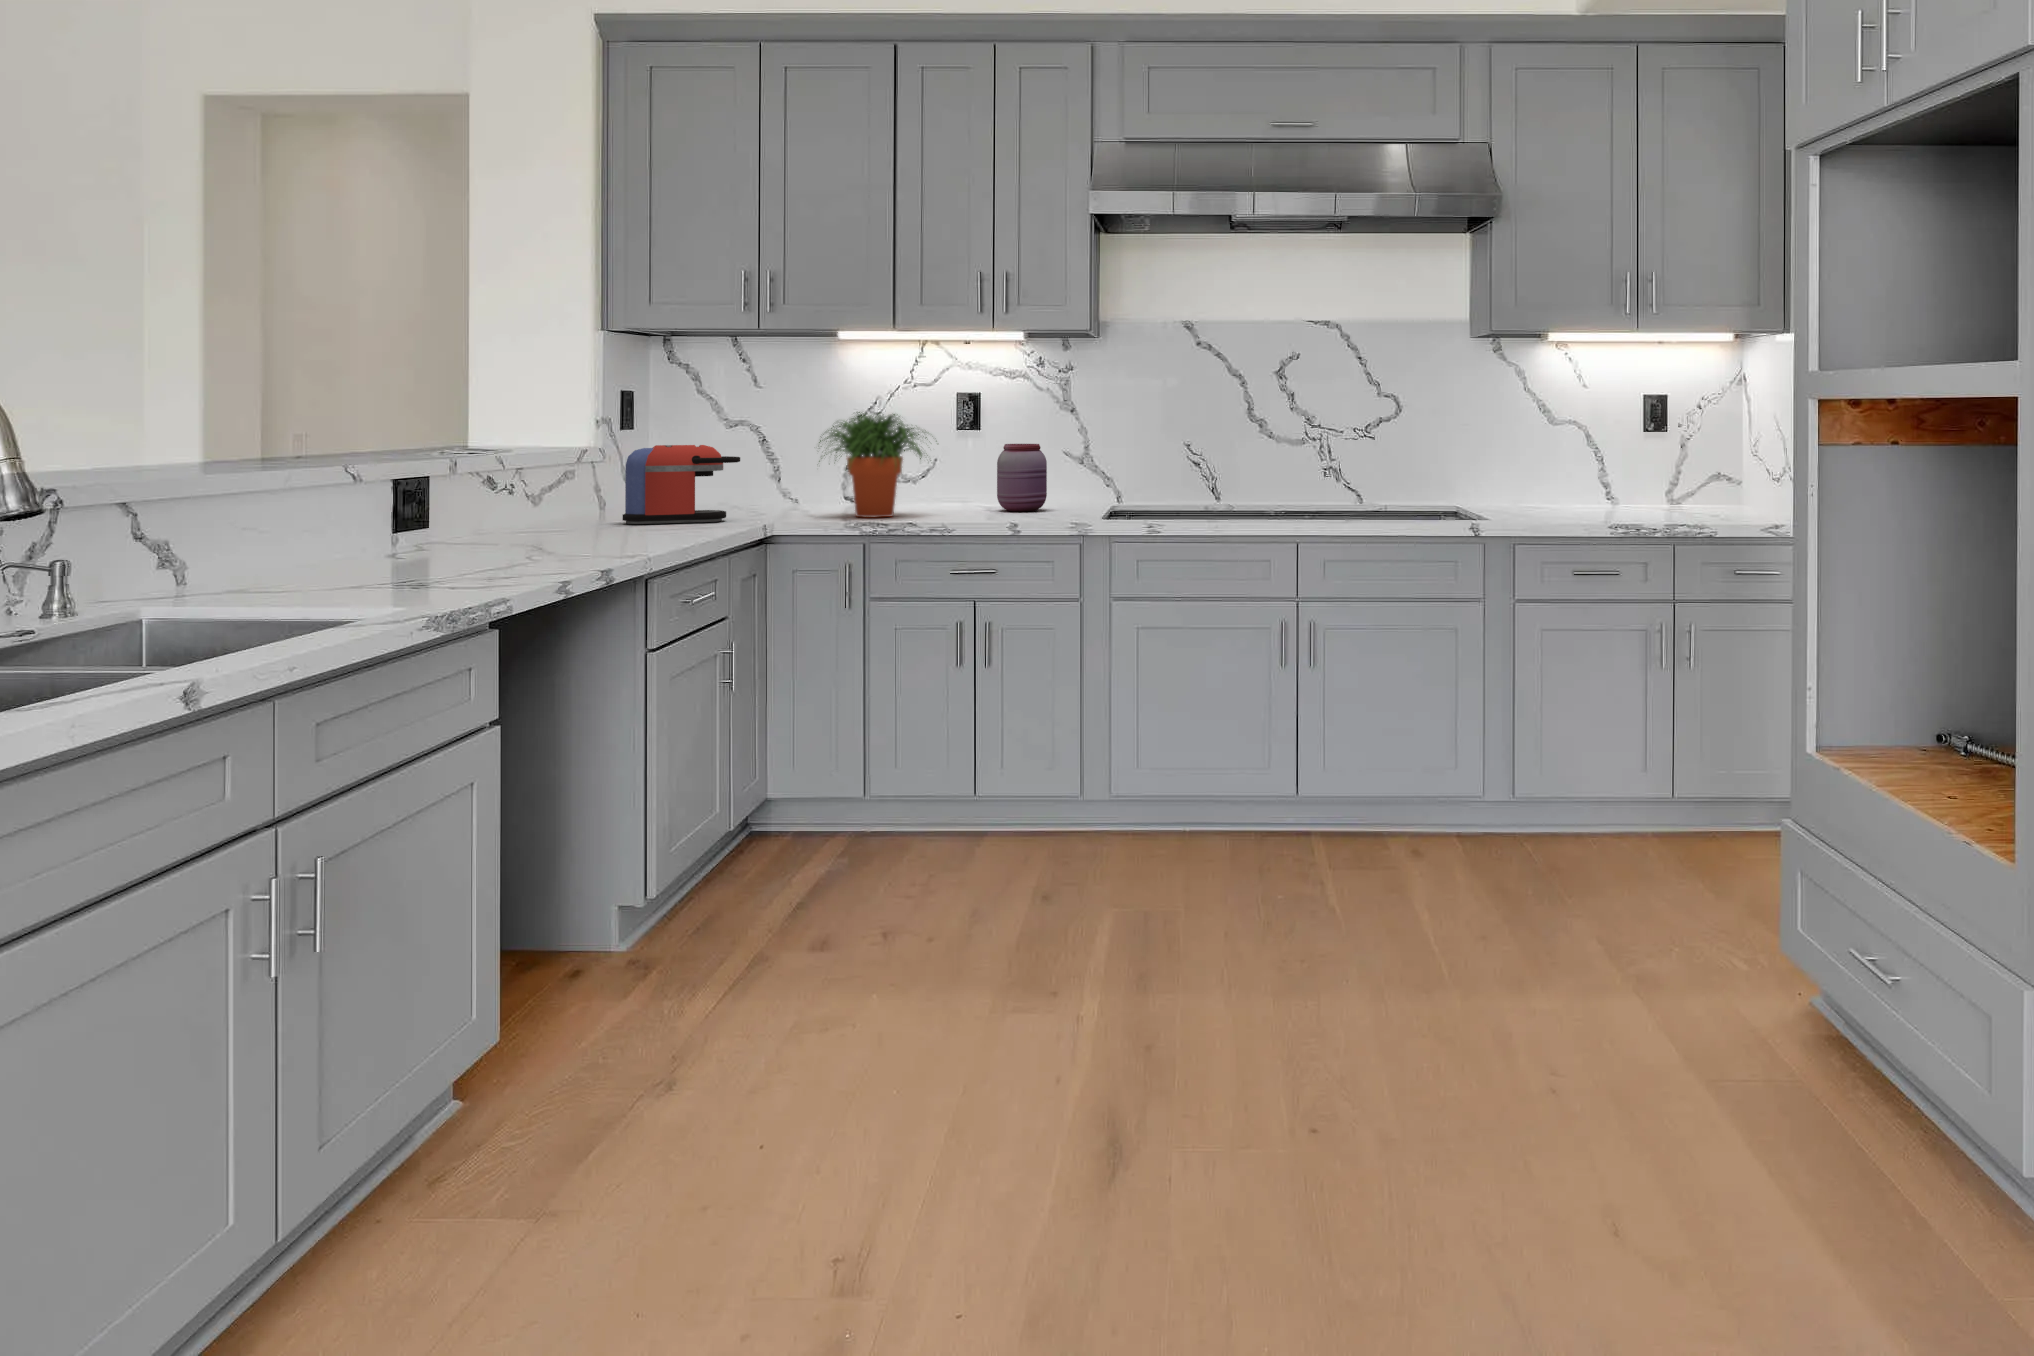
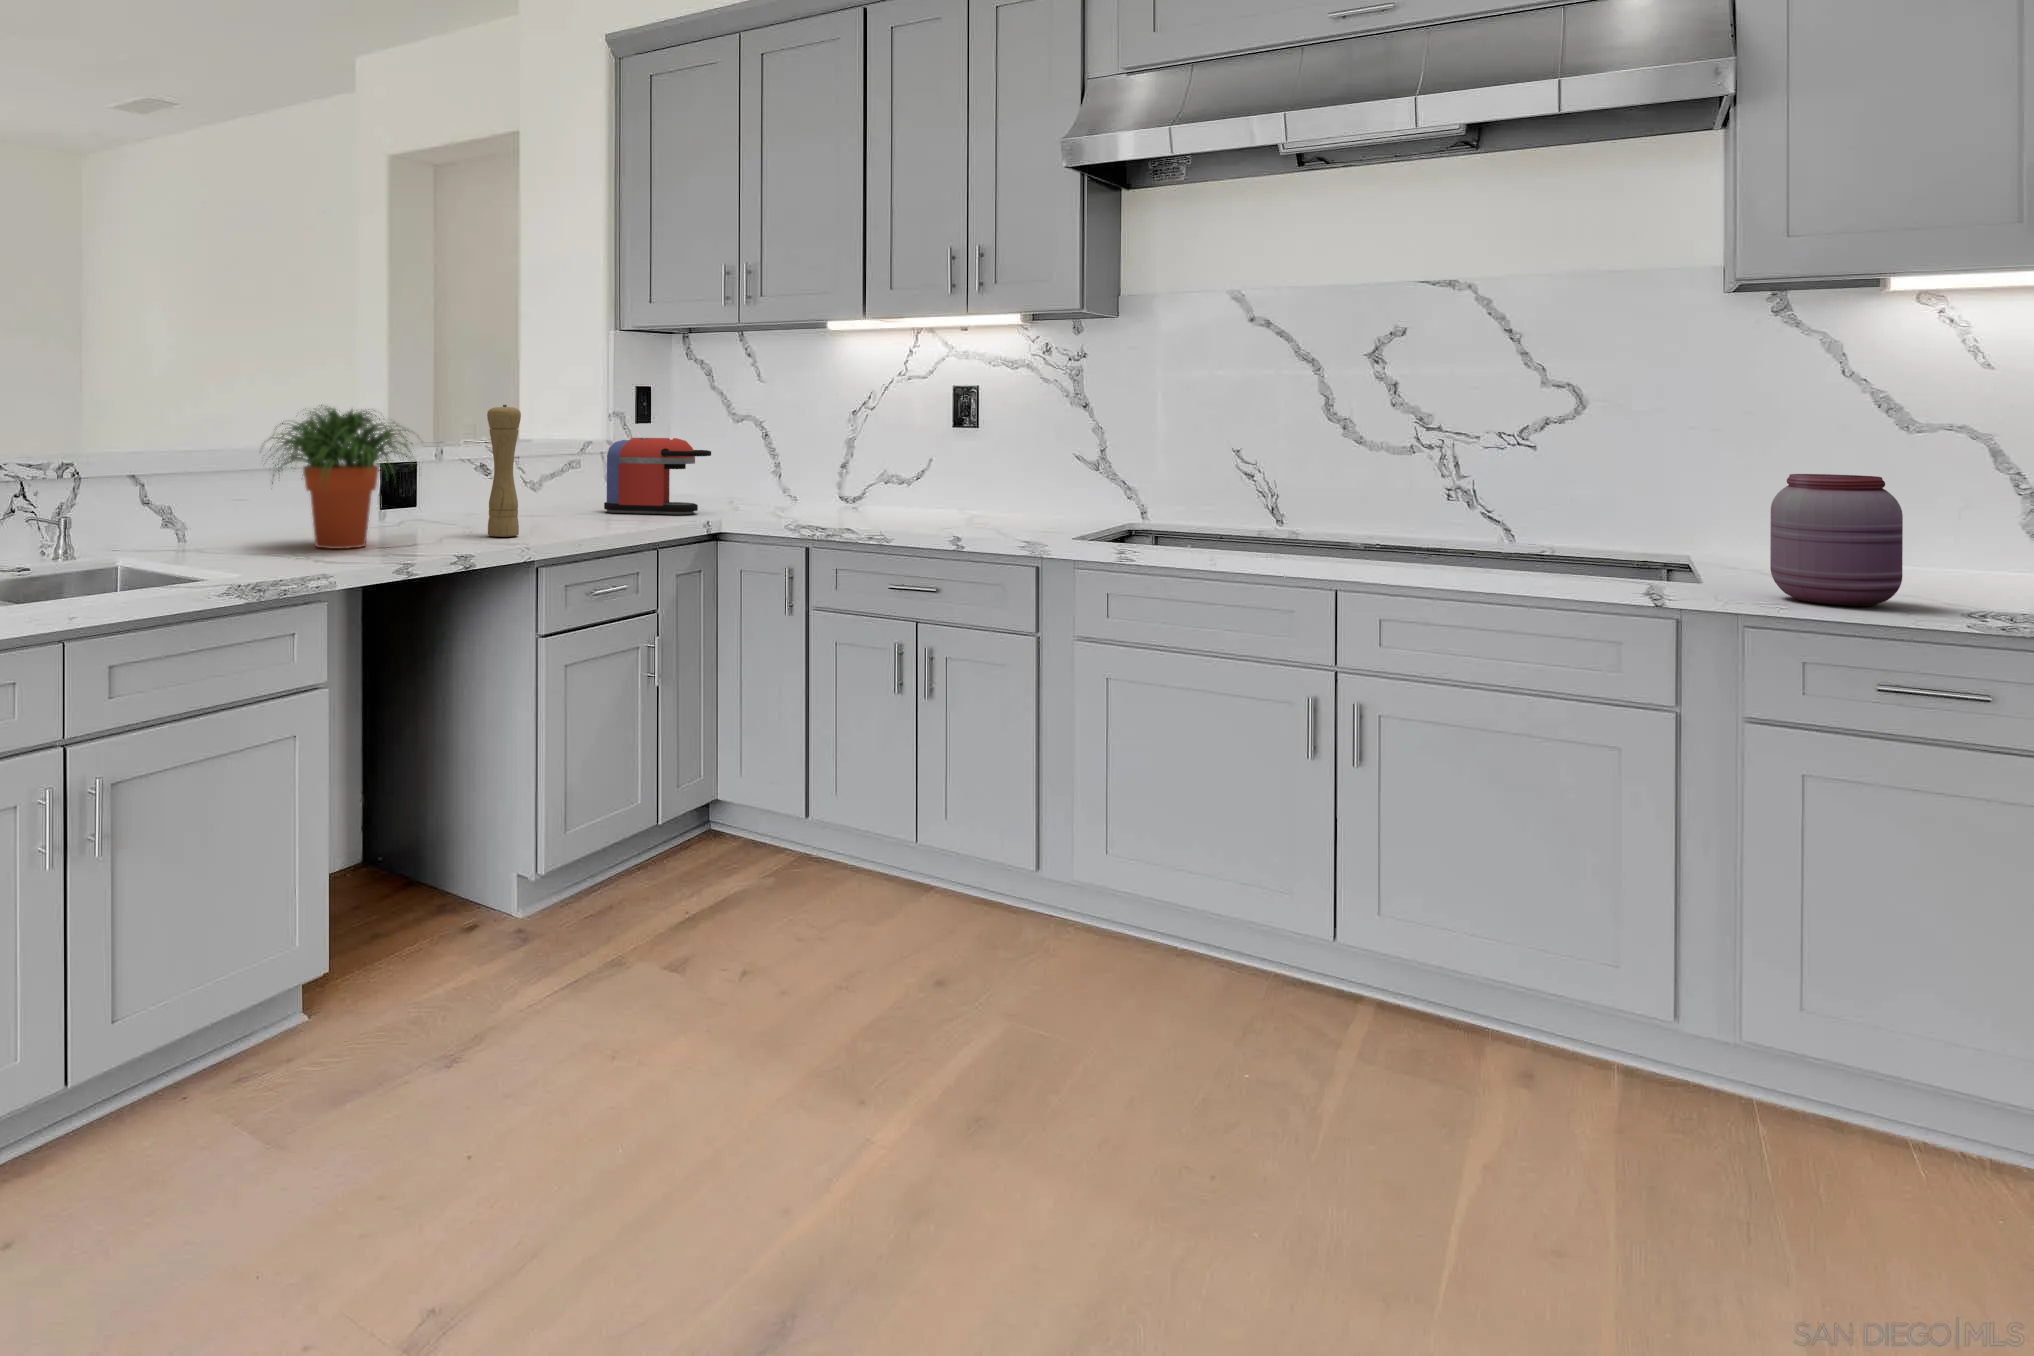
potted plant: present [819,412,937,518] -> present [271,405,413,549]
pepper mill: none [580,413,618,549] -> present [487,405,521,537]
jar: present [997,444,1047,511] -> present [1770,474,1903,606]

